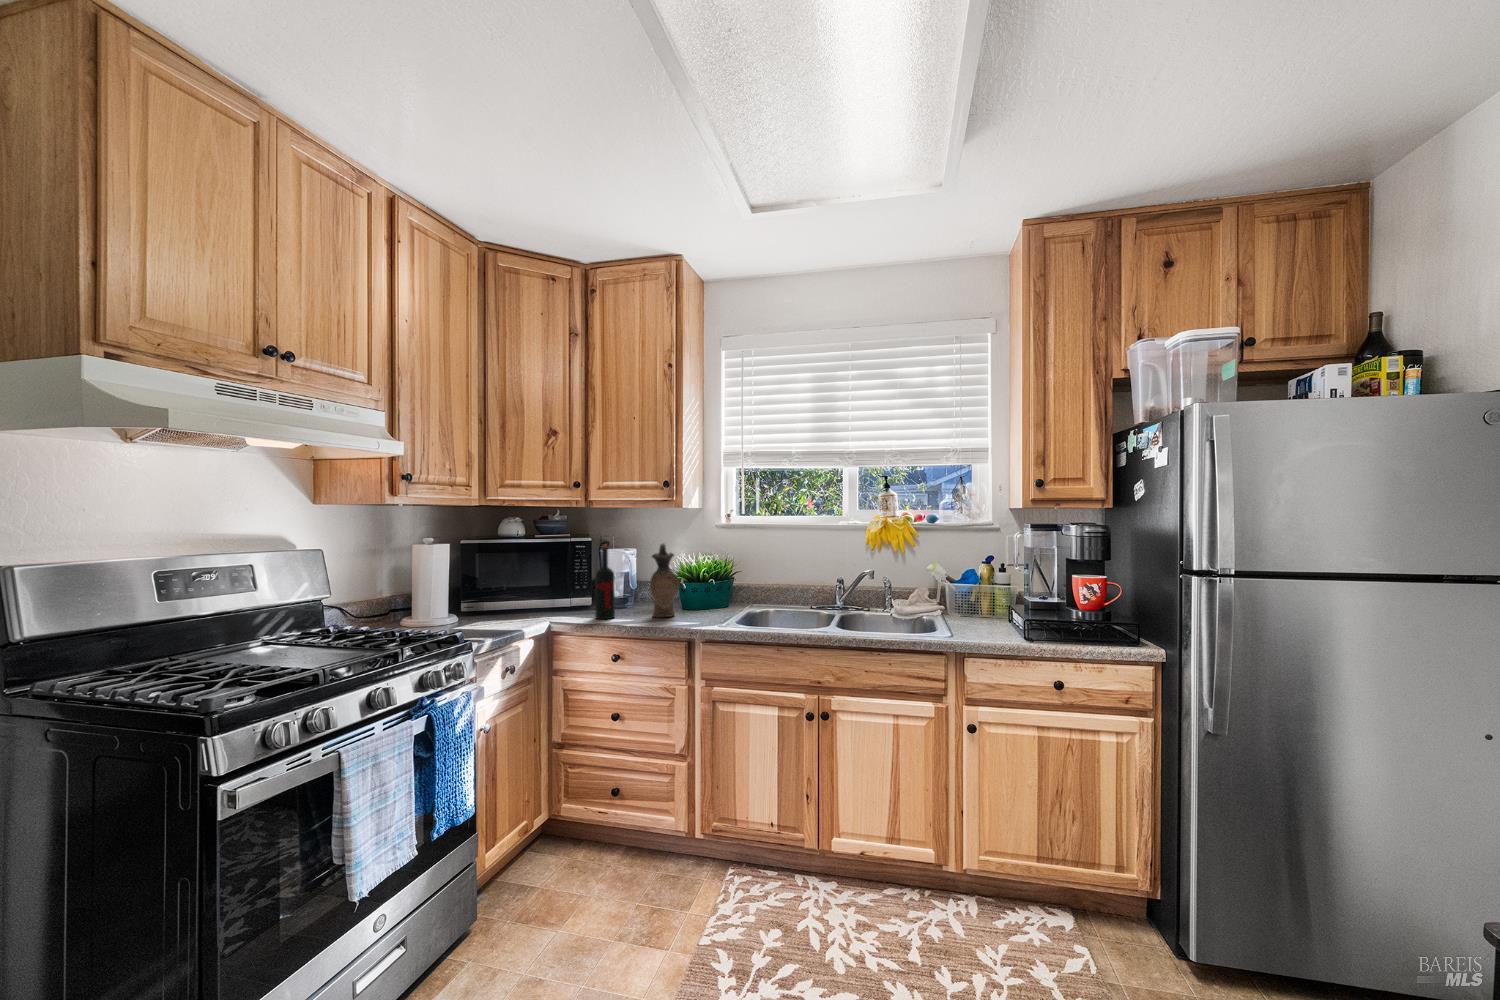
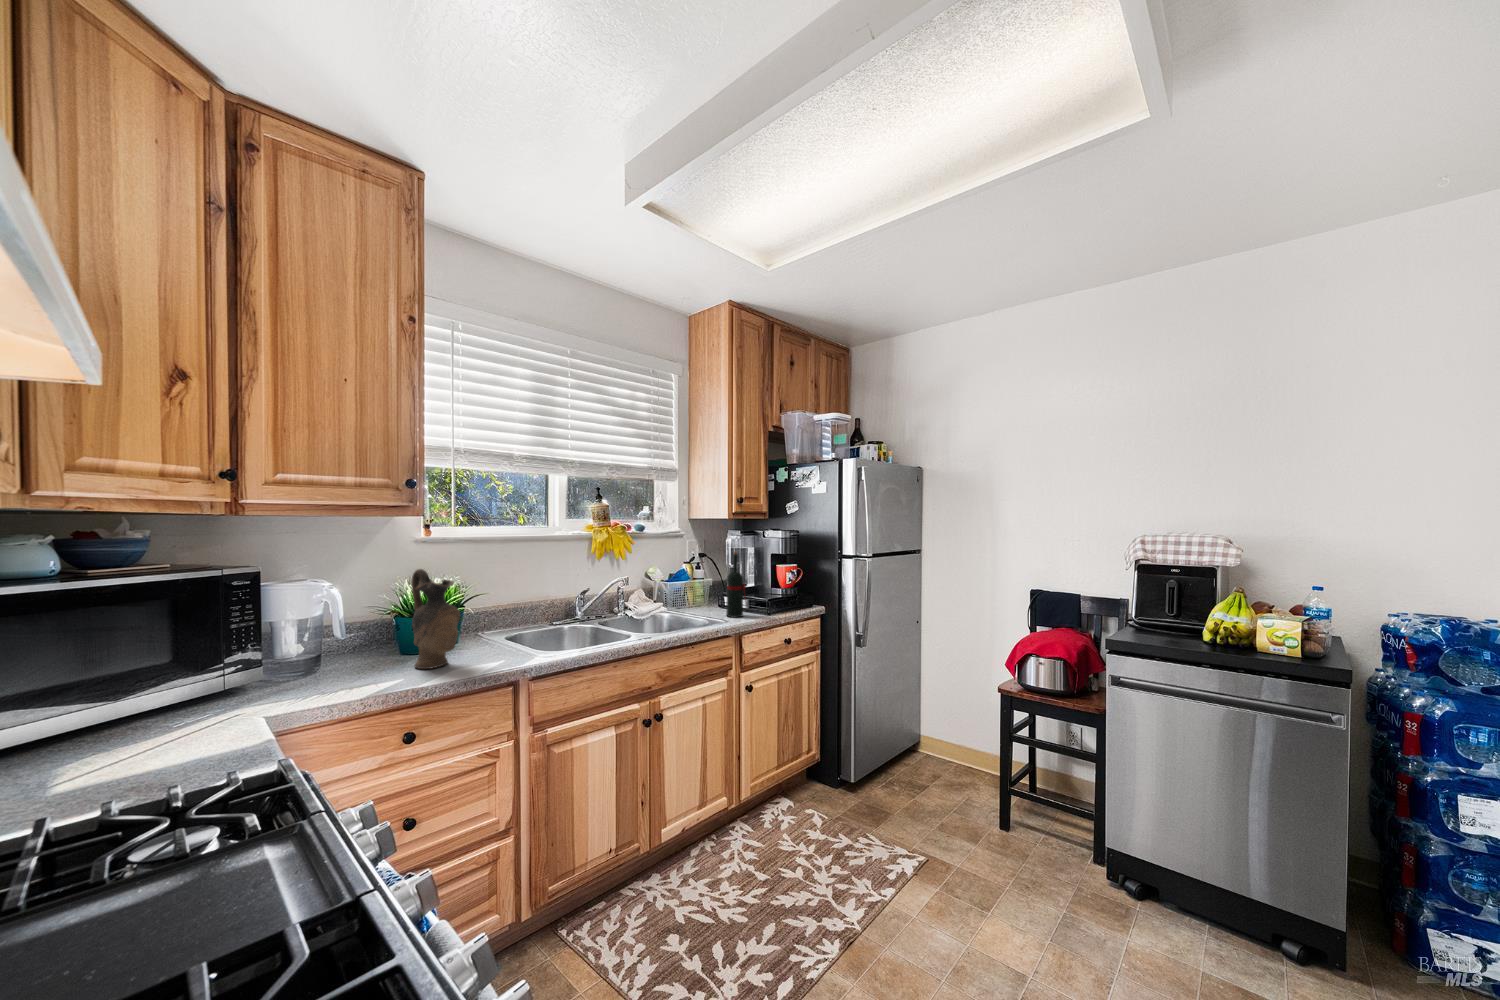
wine bottle: present [595,545,615,619] -> present [726,552,746,617]

